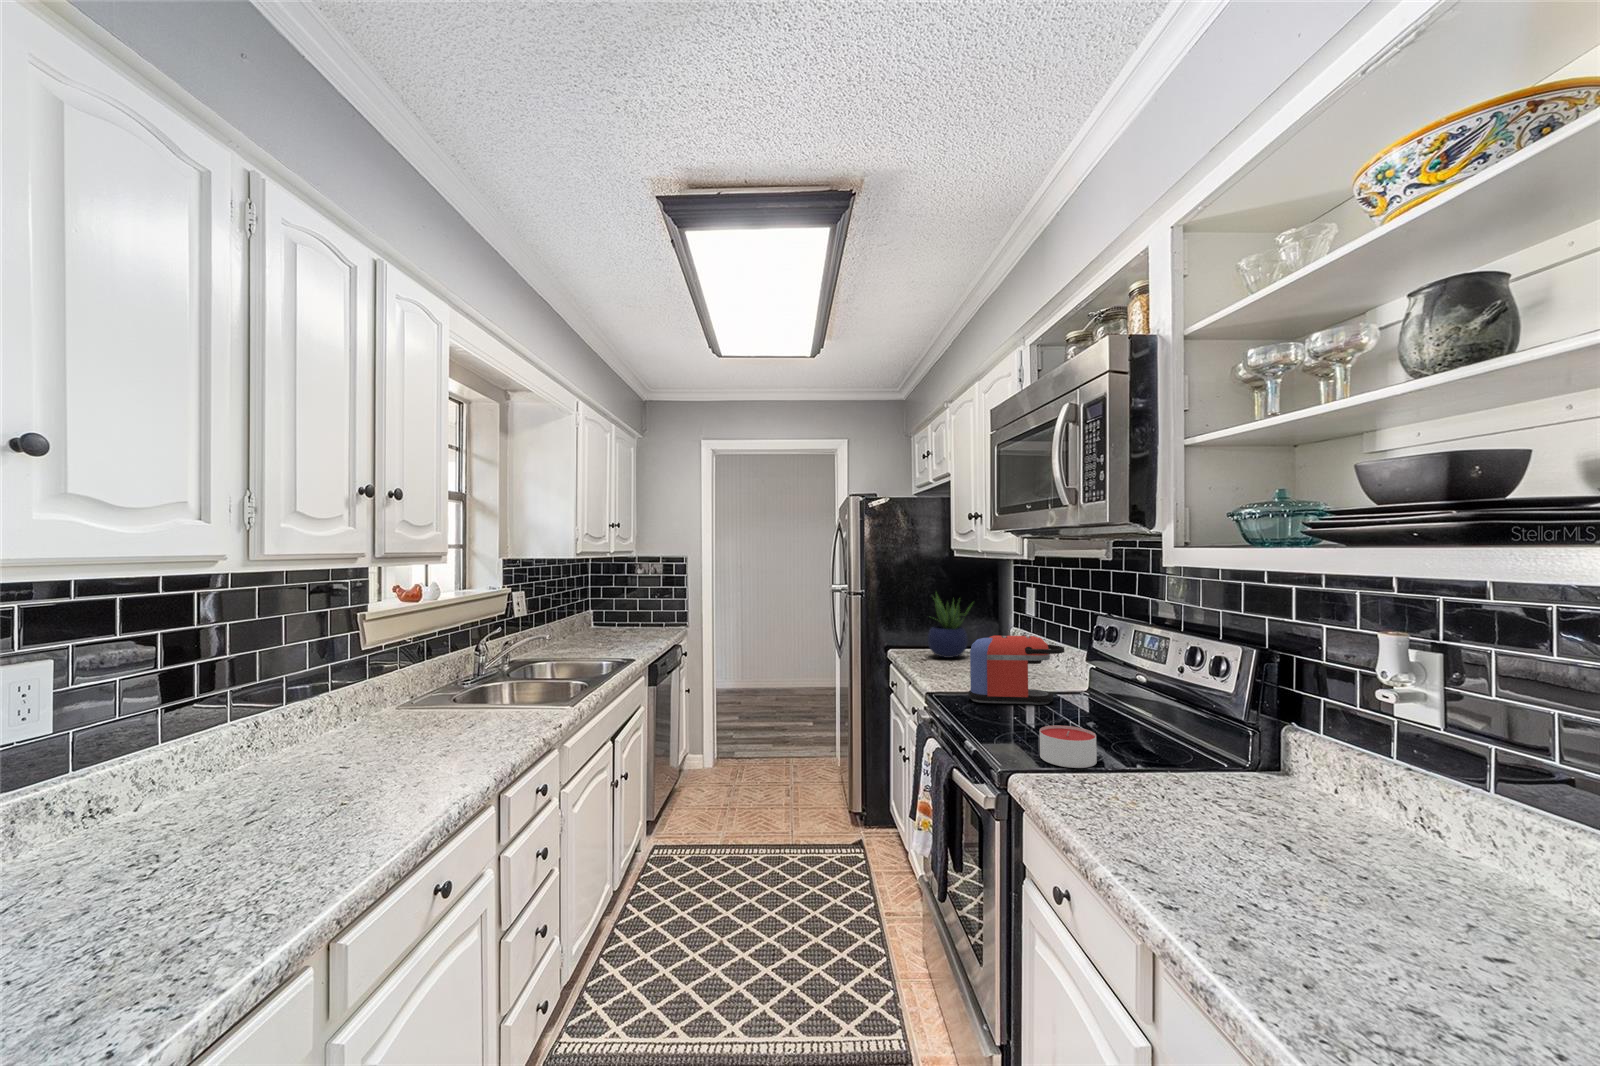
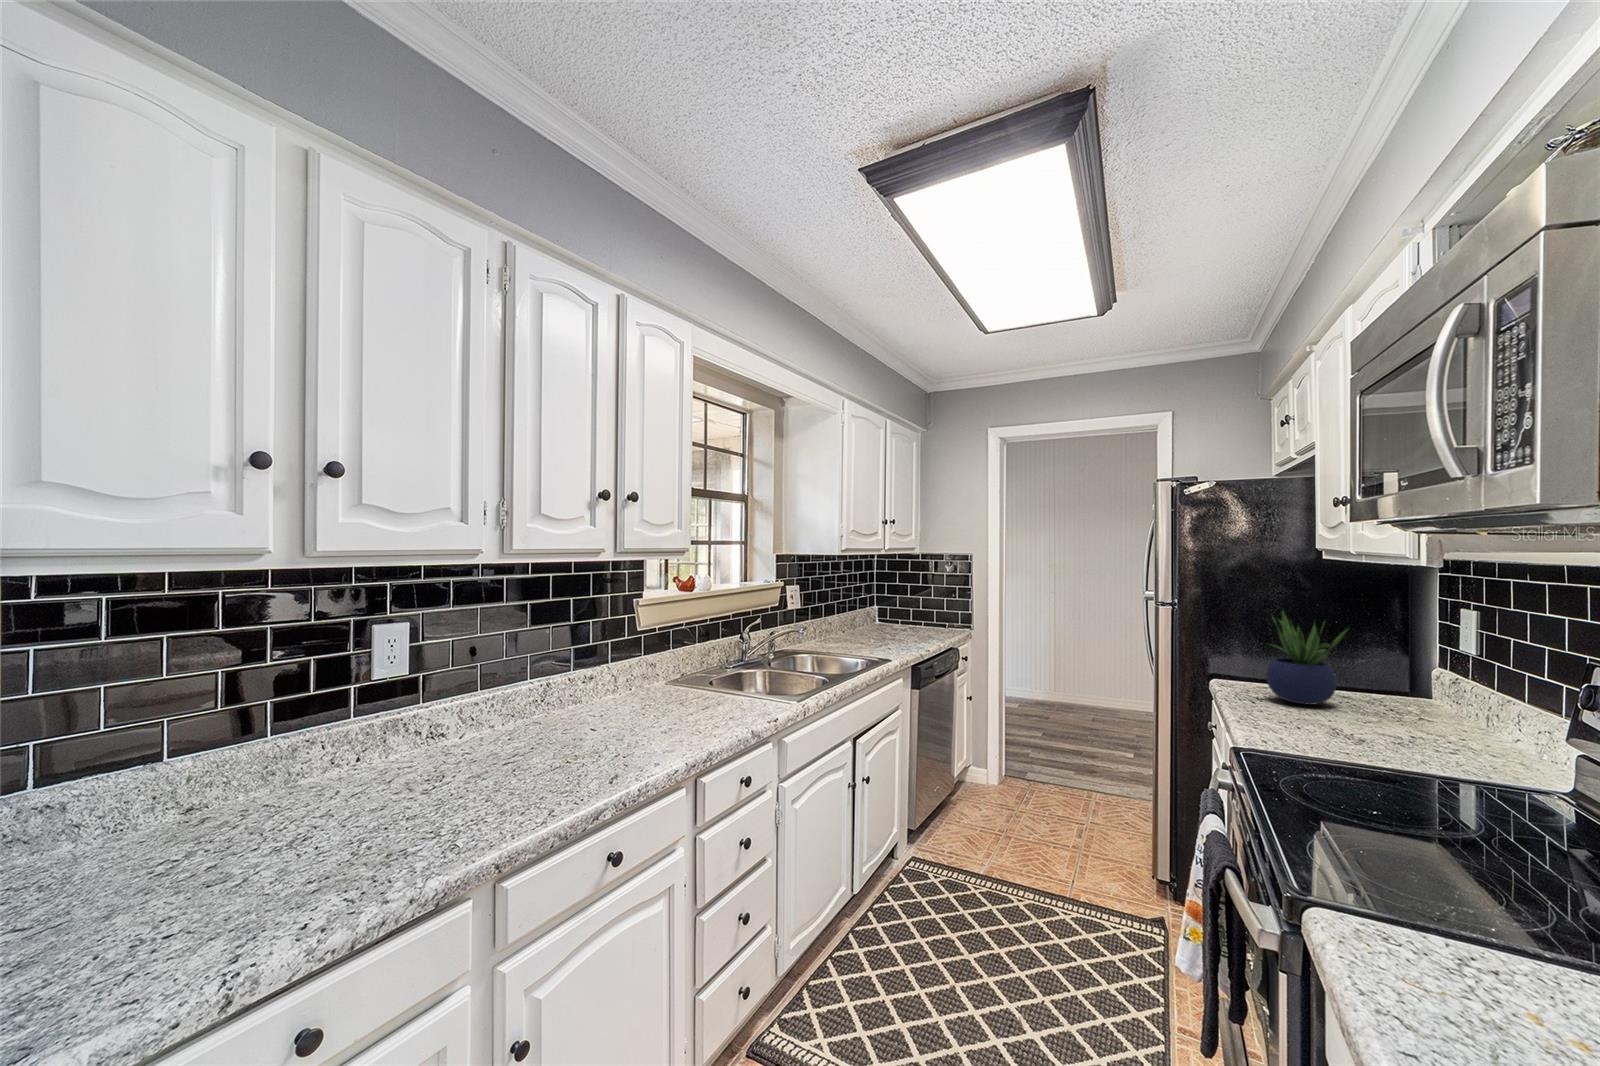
coffee maker: present [968,636,1064,705] -> none [1297,684,1498,806]
candle: present [1040,725,1097,768] -> none [1383,852,1516,949]

